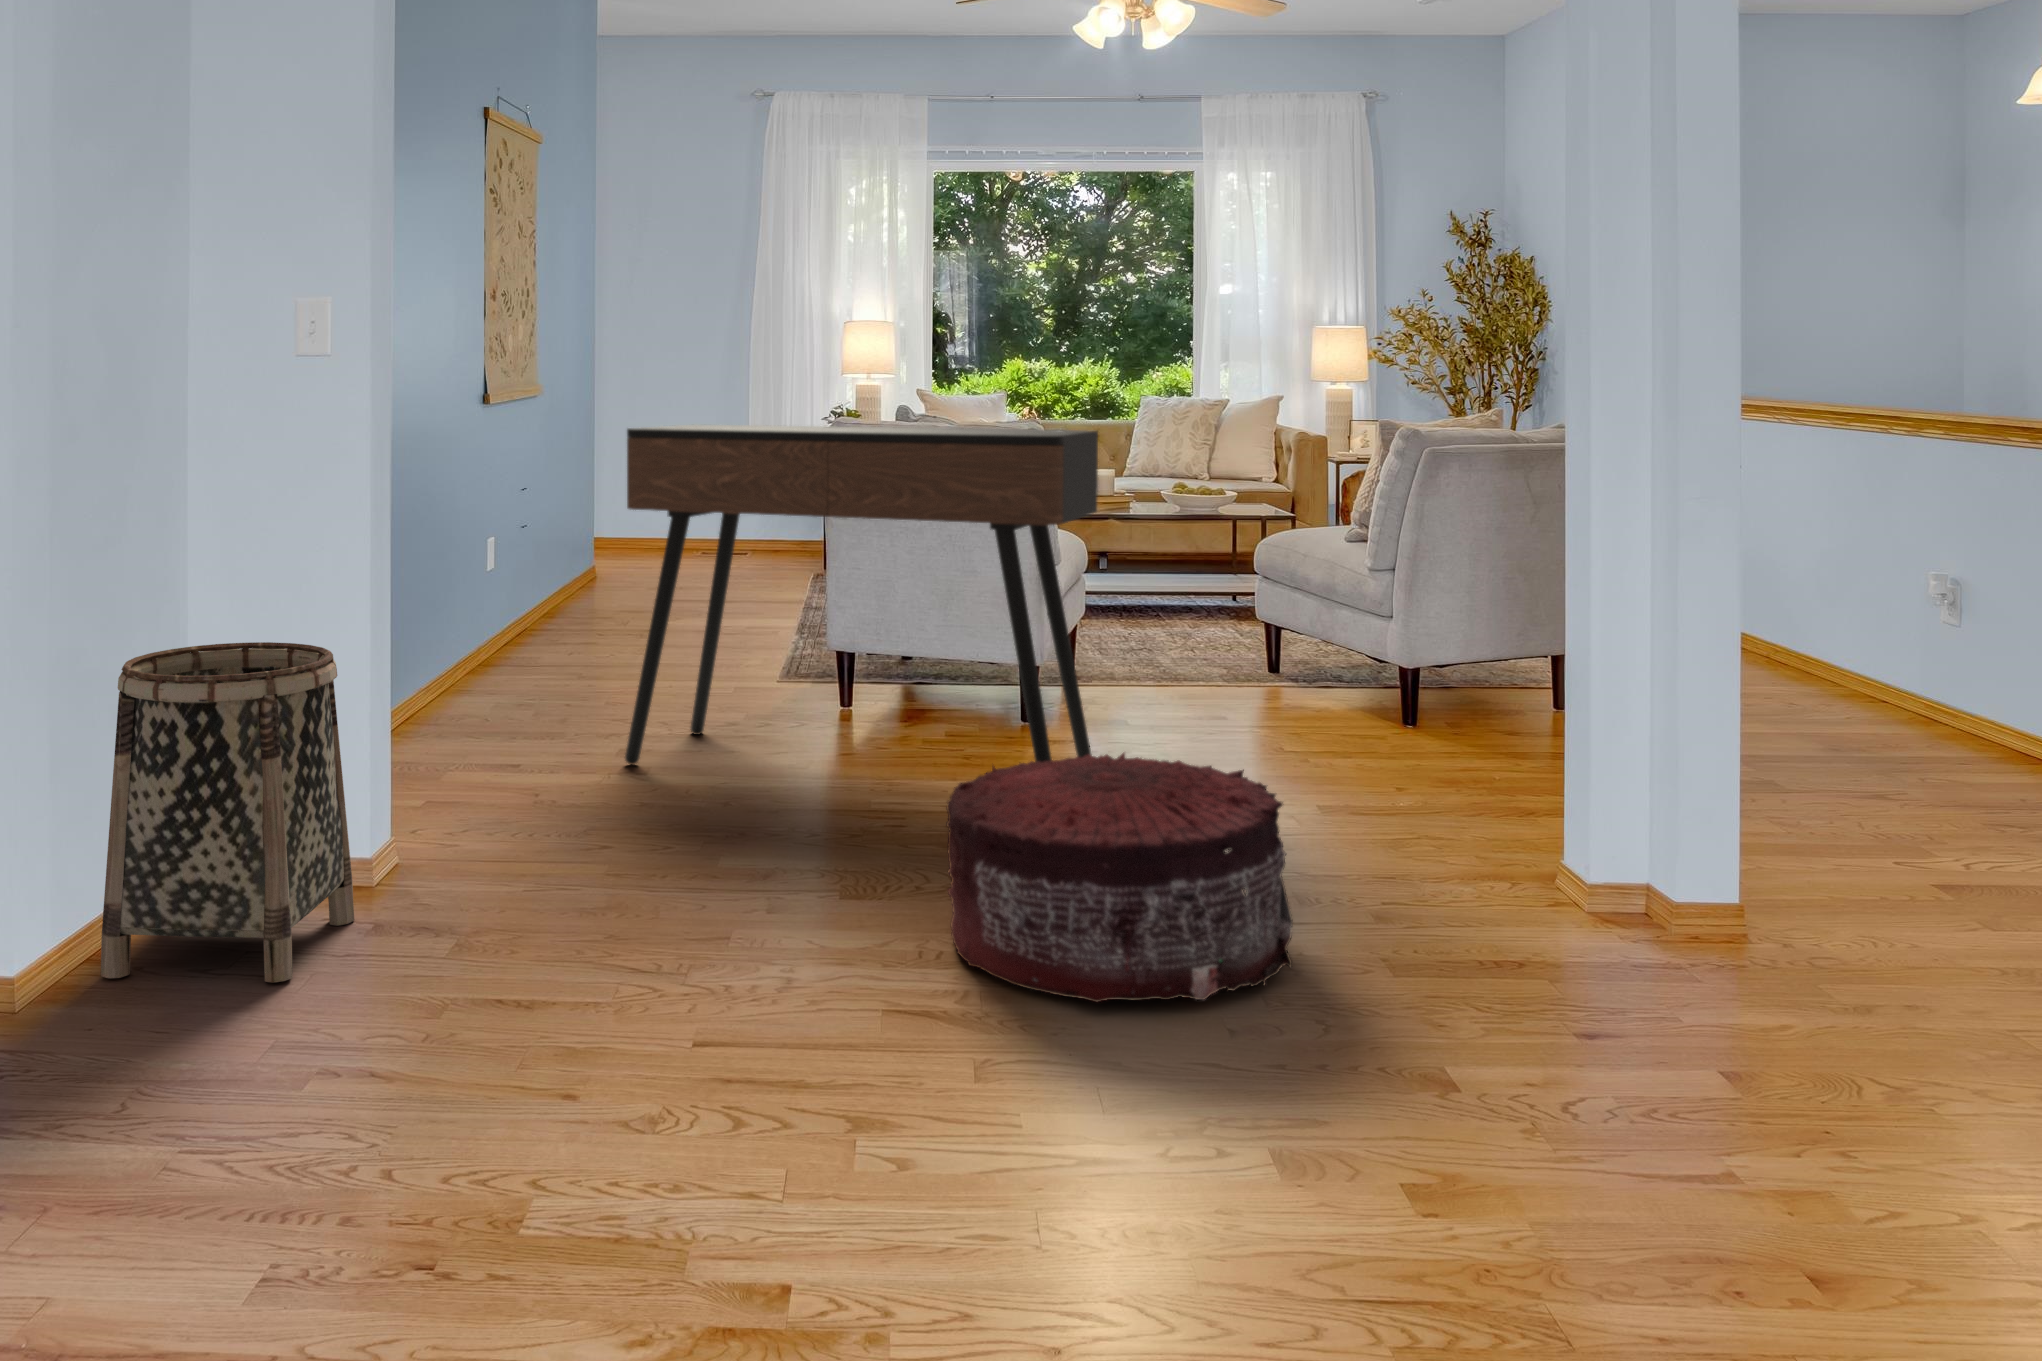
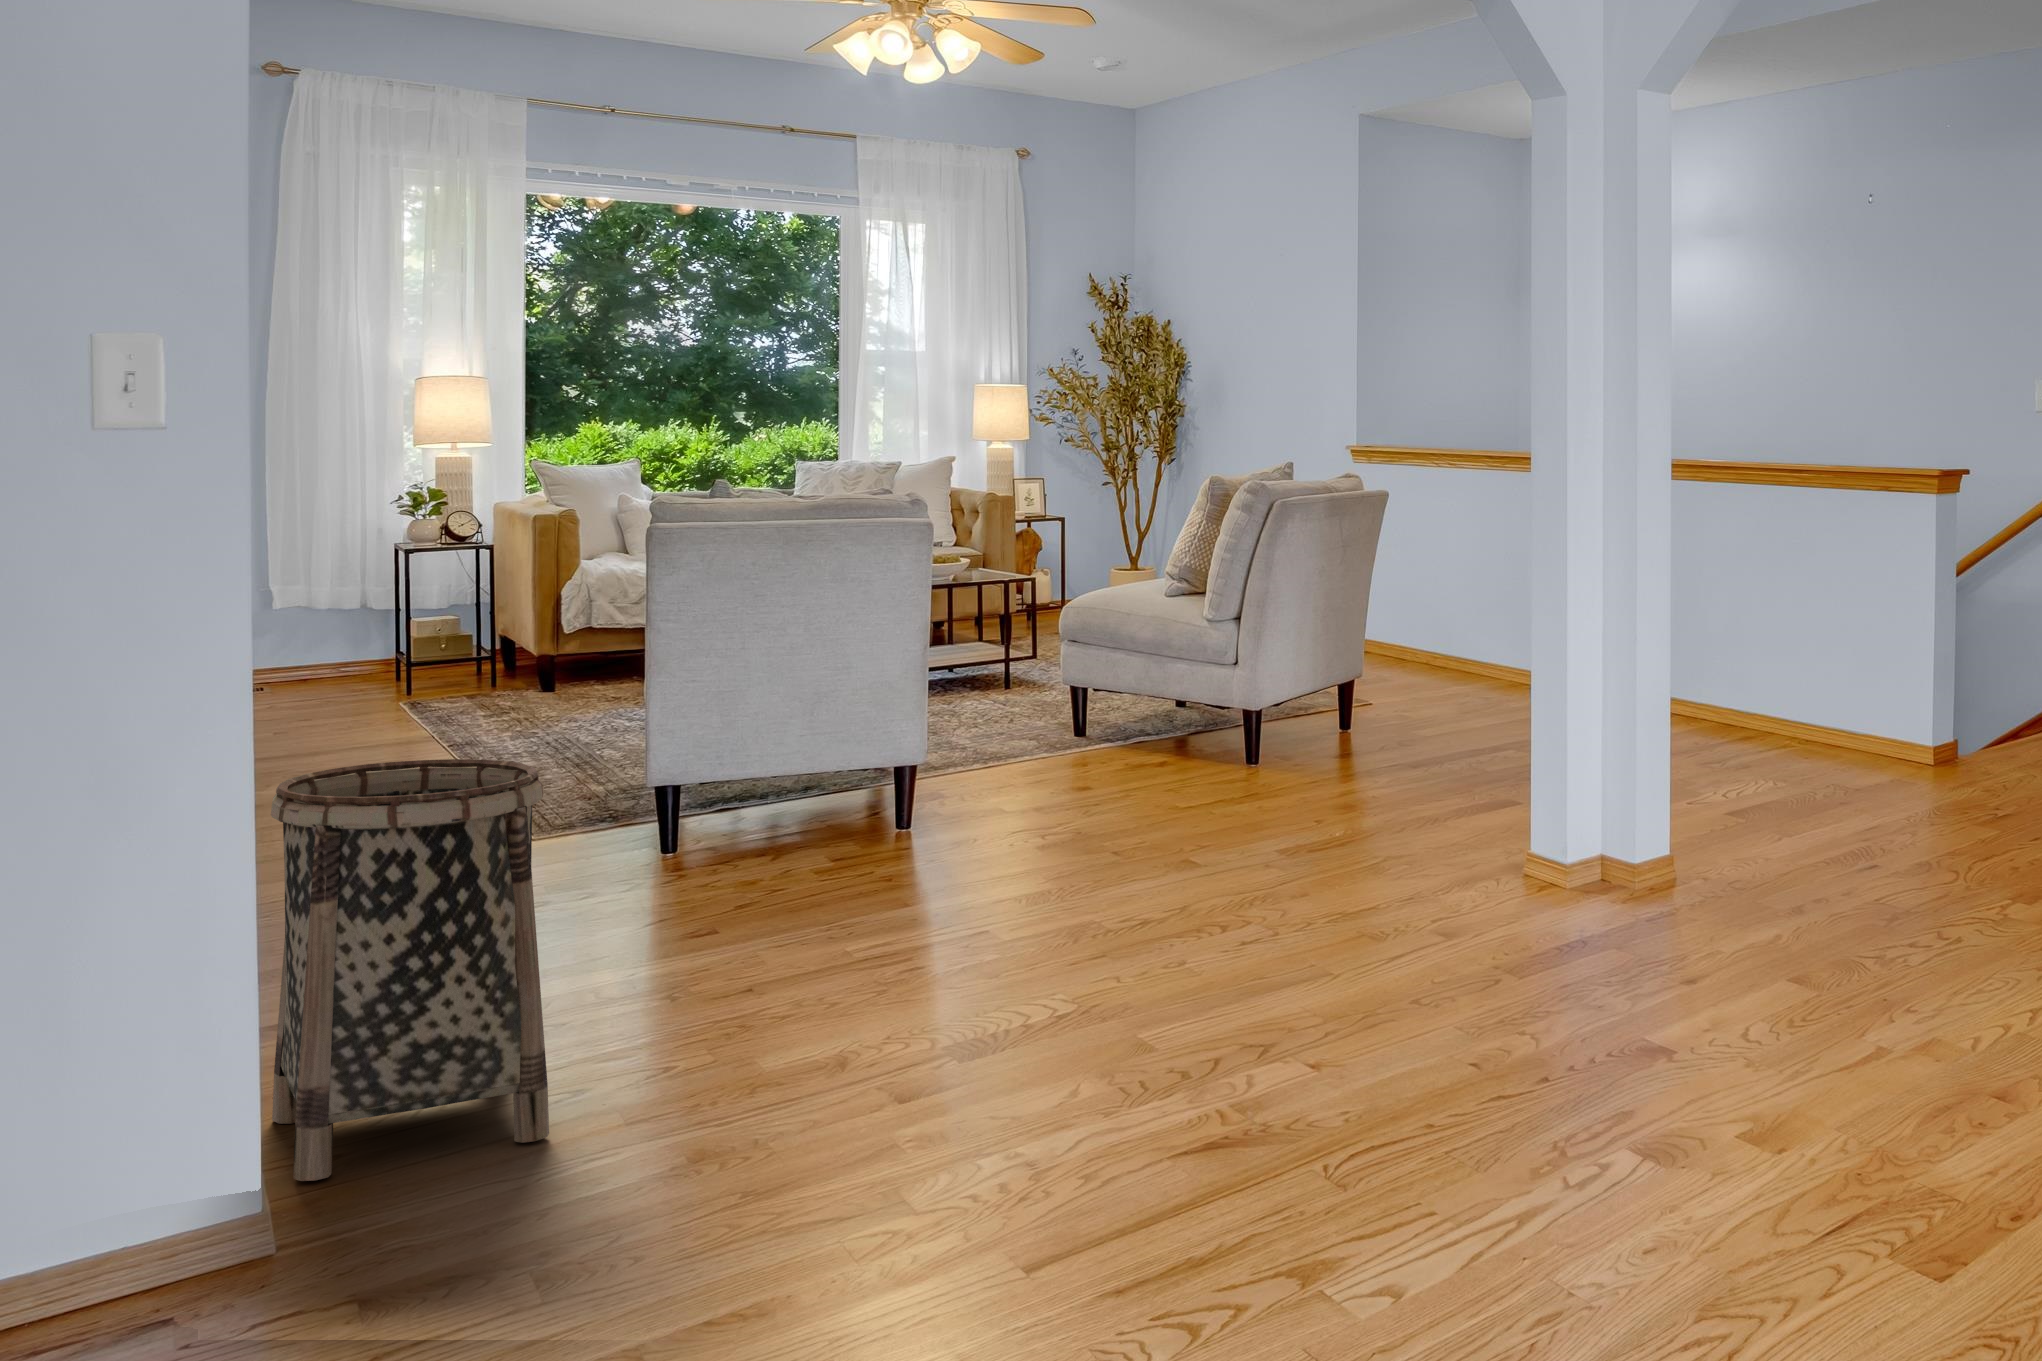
console table: present [625,424,1098,765] -> none [542,495,1078,907]
pouf: present [947,753,1293,1002] -> none [1124,791,1446,999]

